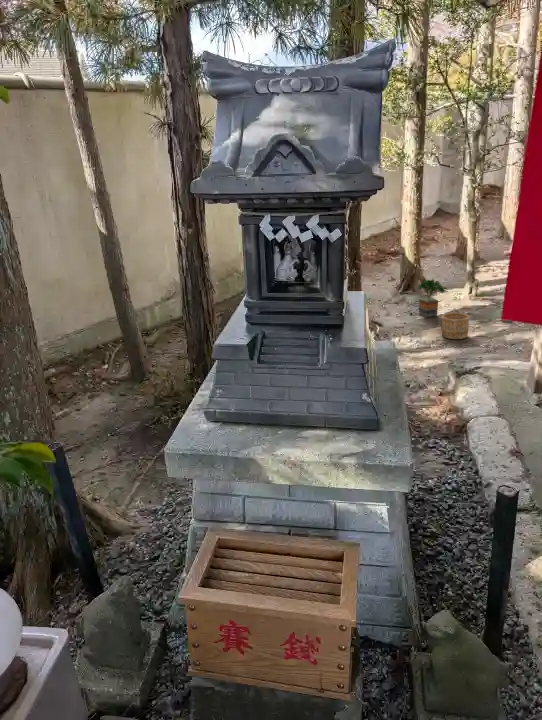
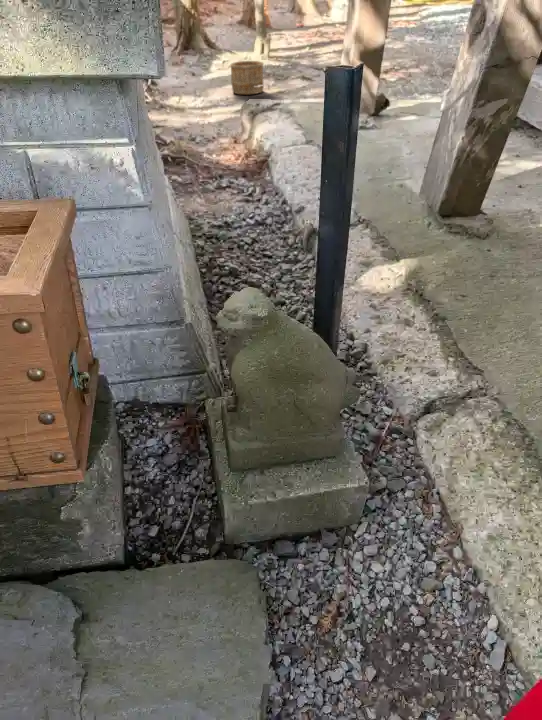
potted tree: present [418,280,445,317] -> none [196,21,232,75]

